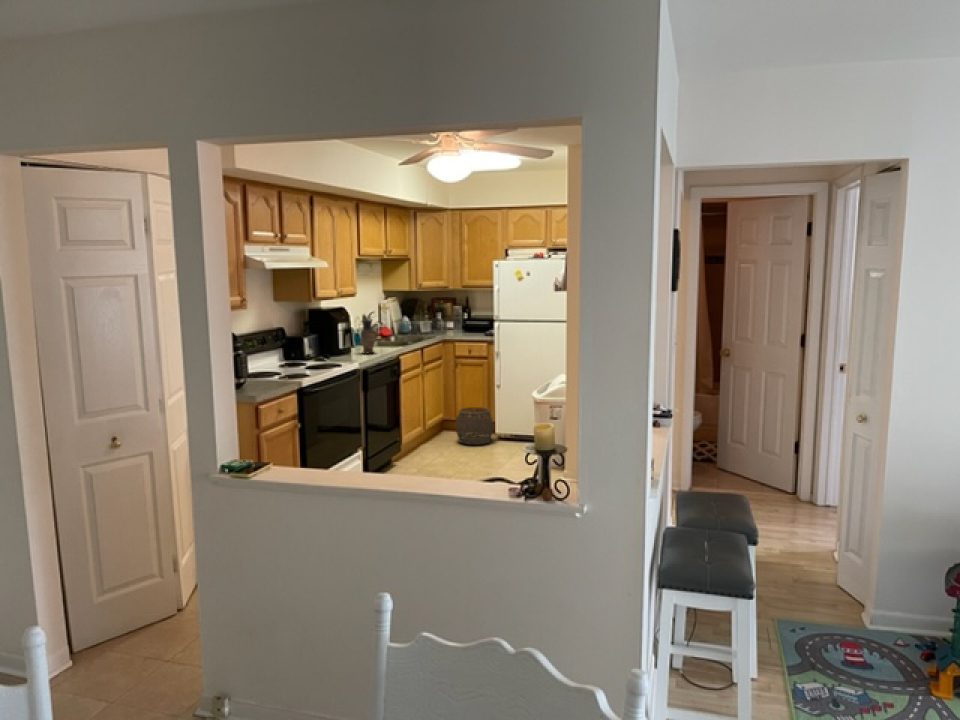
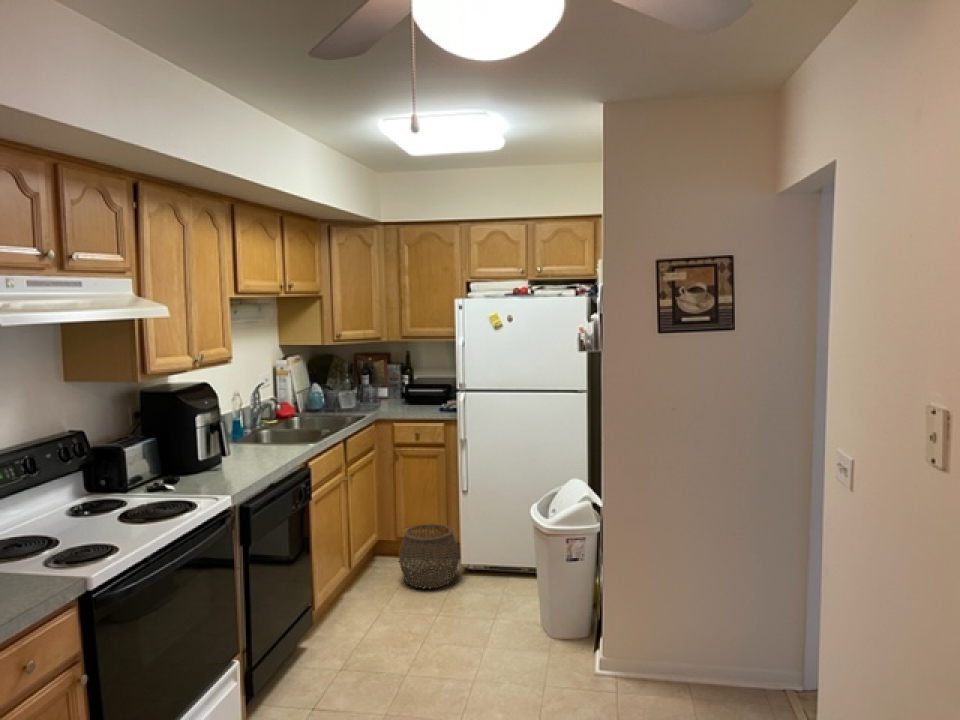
ceramic pitcher: present [360,314,377,354] -> none [238,395,269,465]

